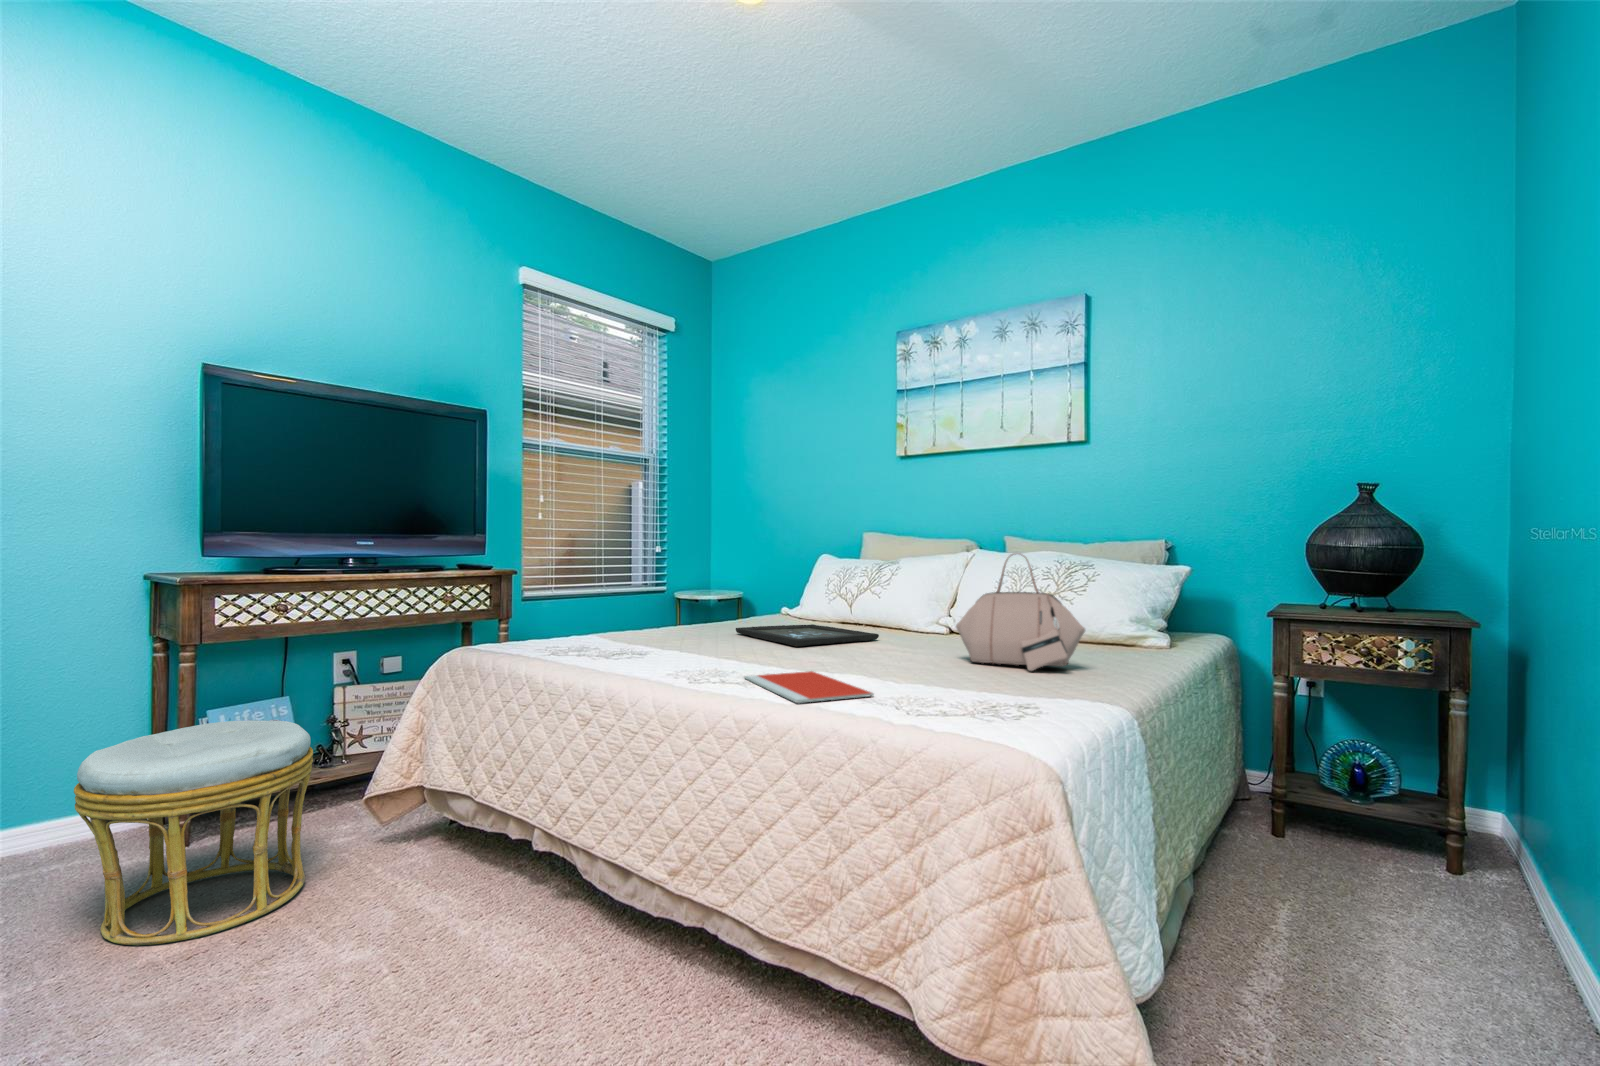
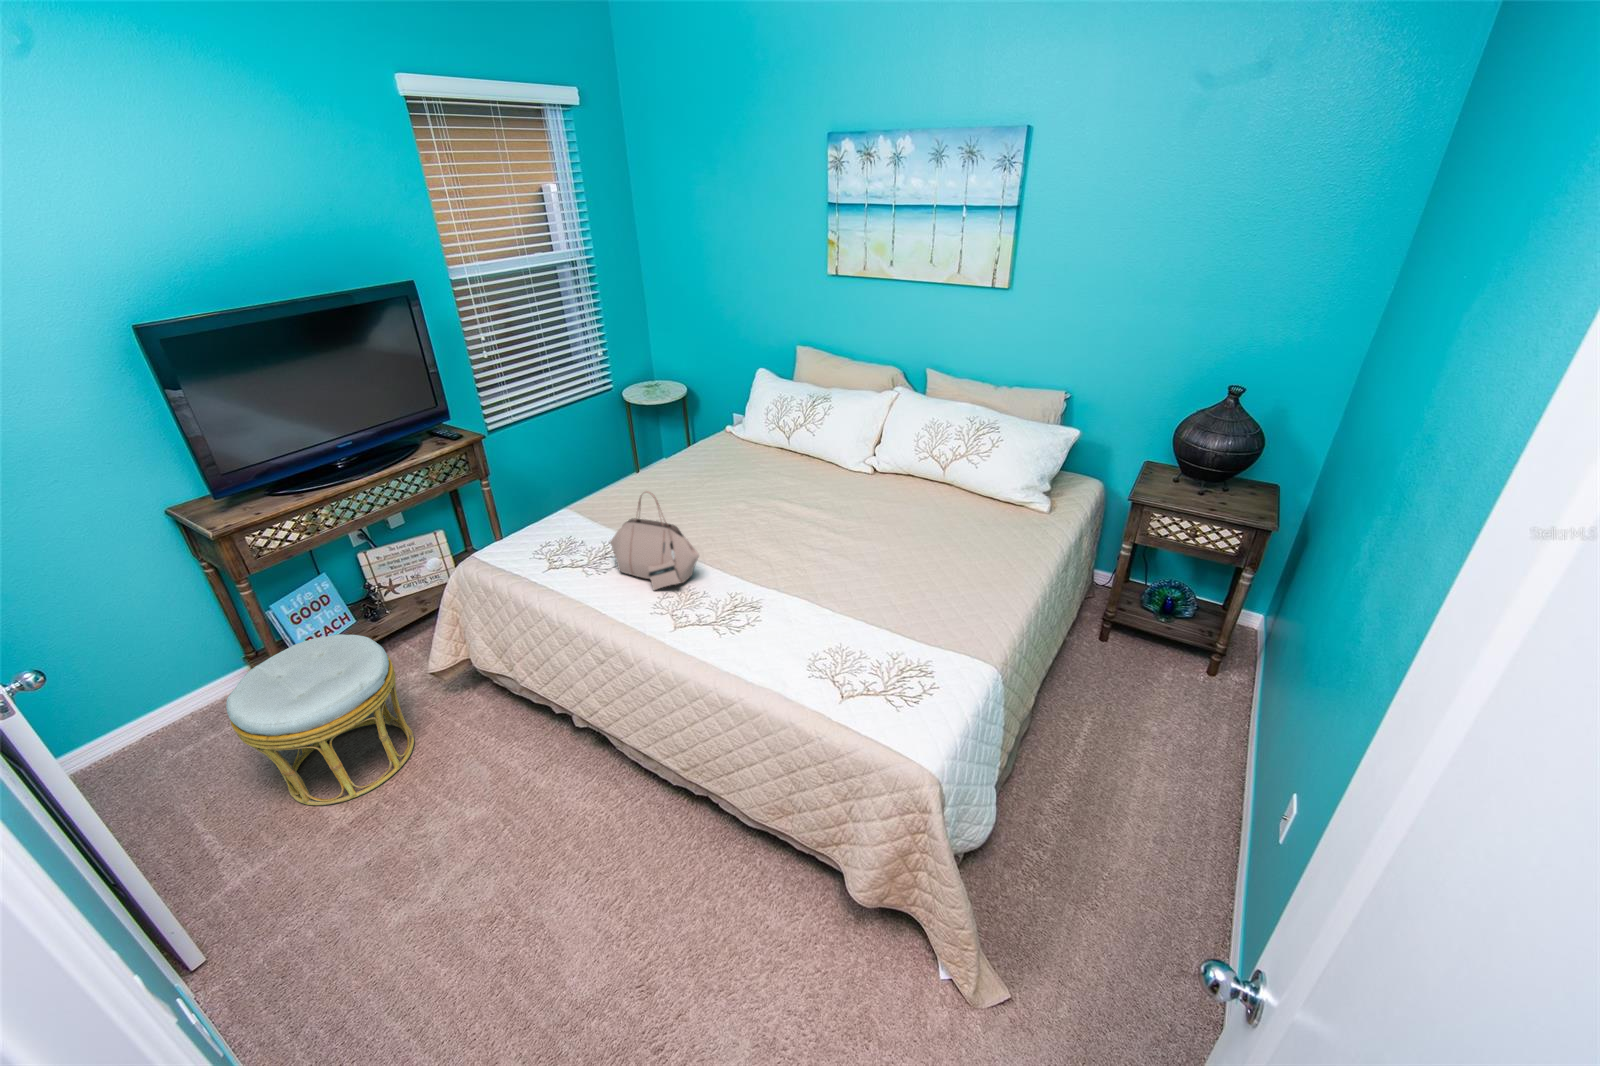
handbag: present [956,553,1085,671] -> present [610,491,699,590]
tray: present [736,624,879,646] -> none [697,473,817,528]
notebook: present [744,671,874,703] -> none [722,588,821,655]

